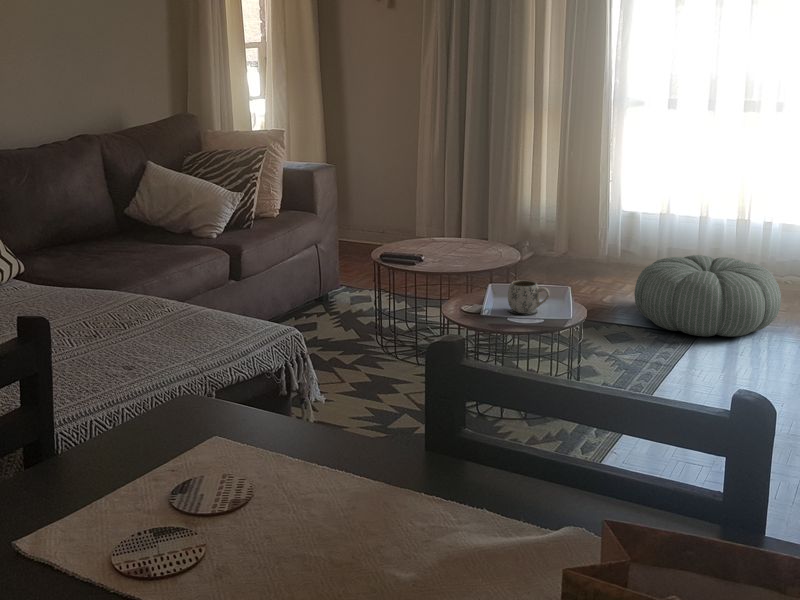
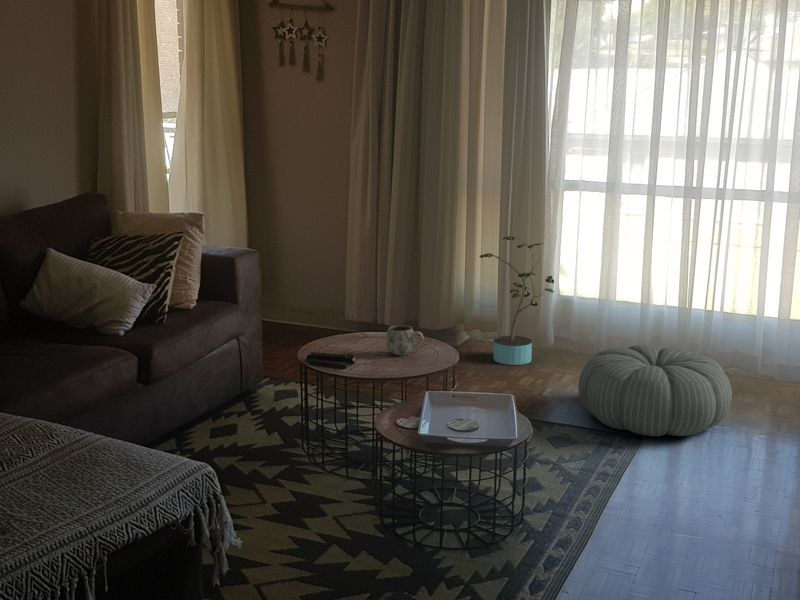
potted plant: none [543,157,615,279] -> present [479,236,554,365]
mug: present [508,280,550,313] -> present [386,325,423,355]

